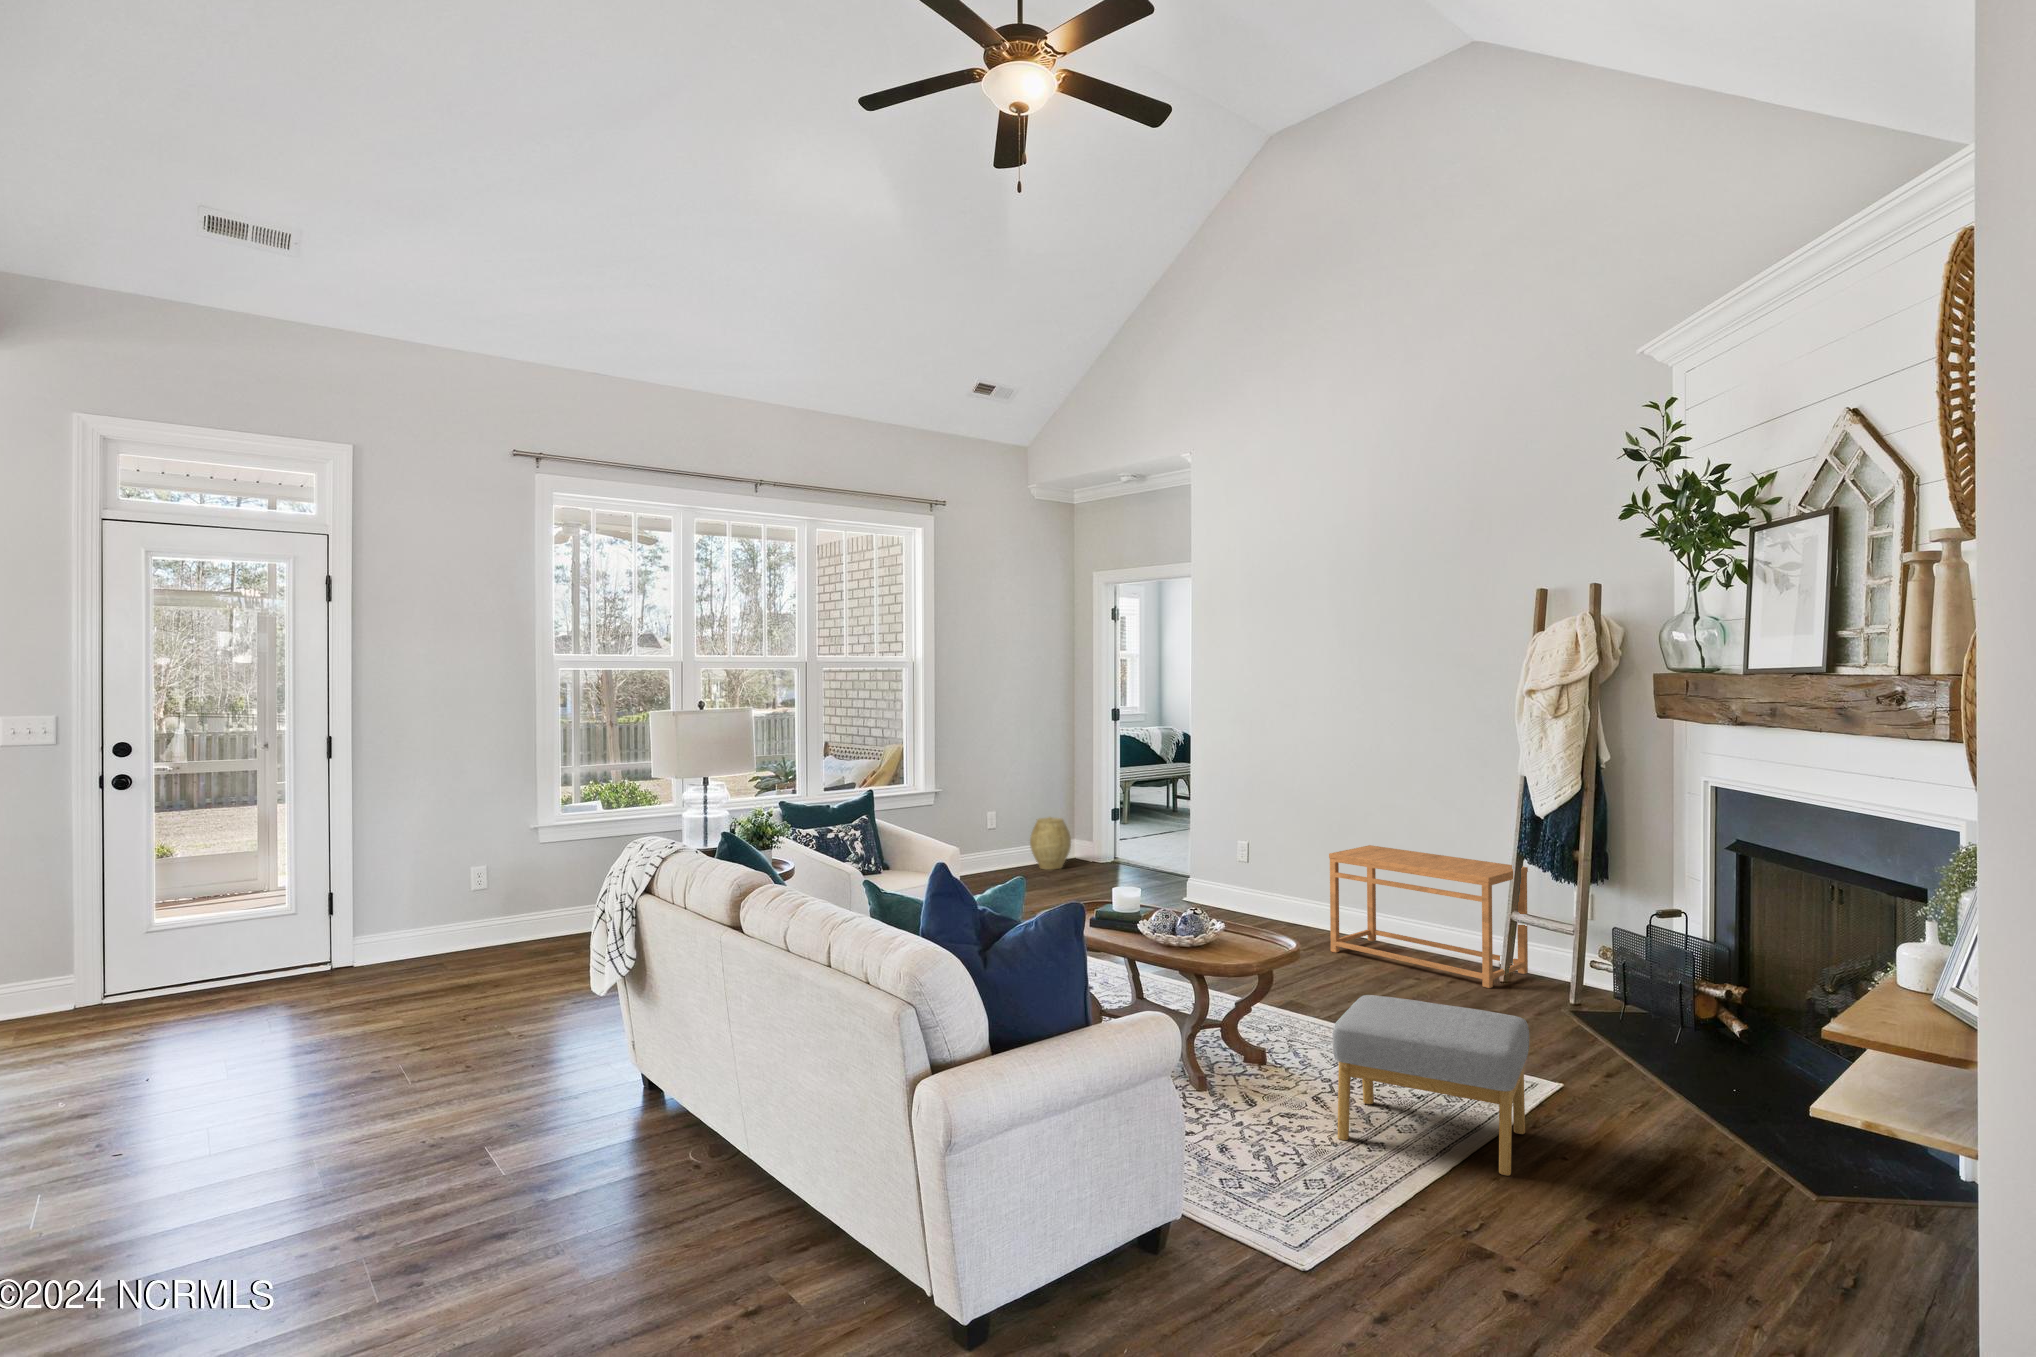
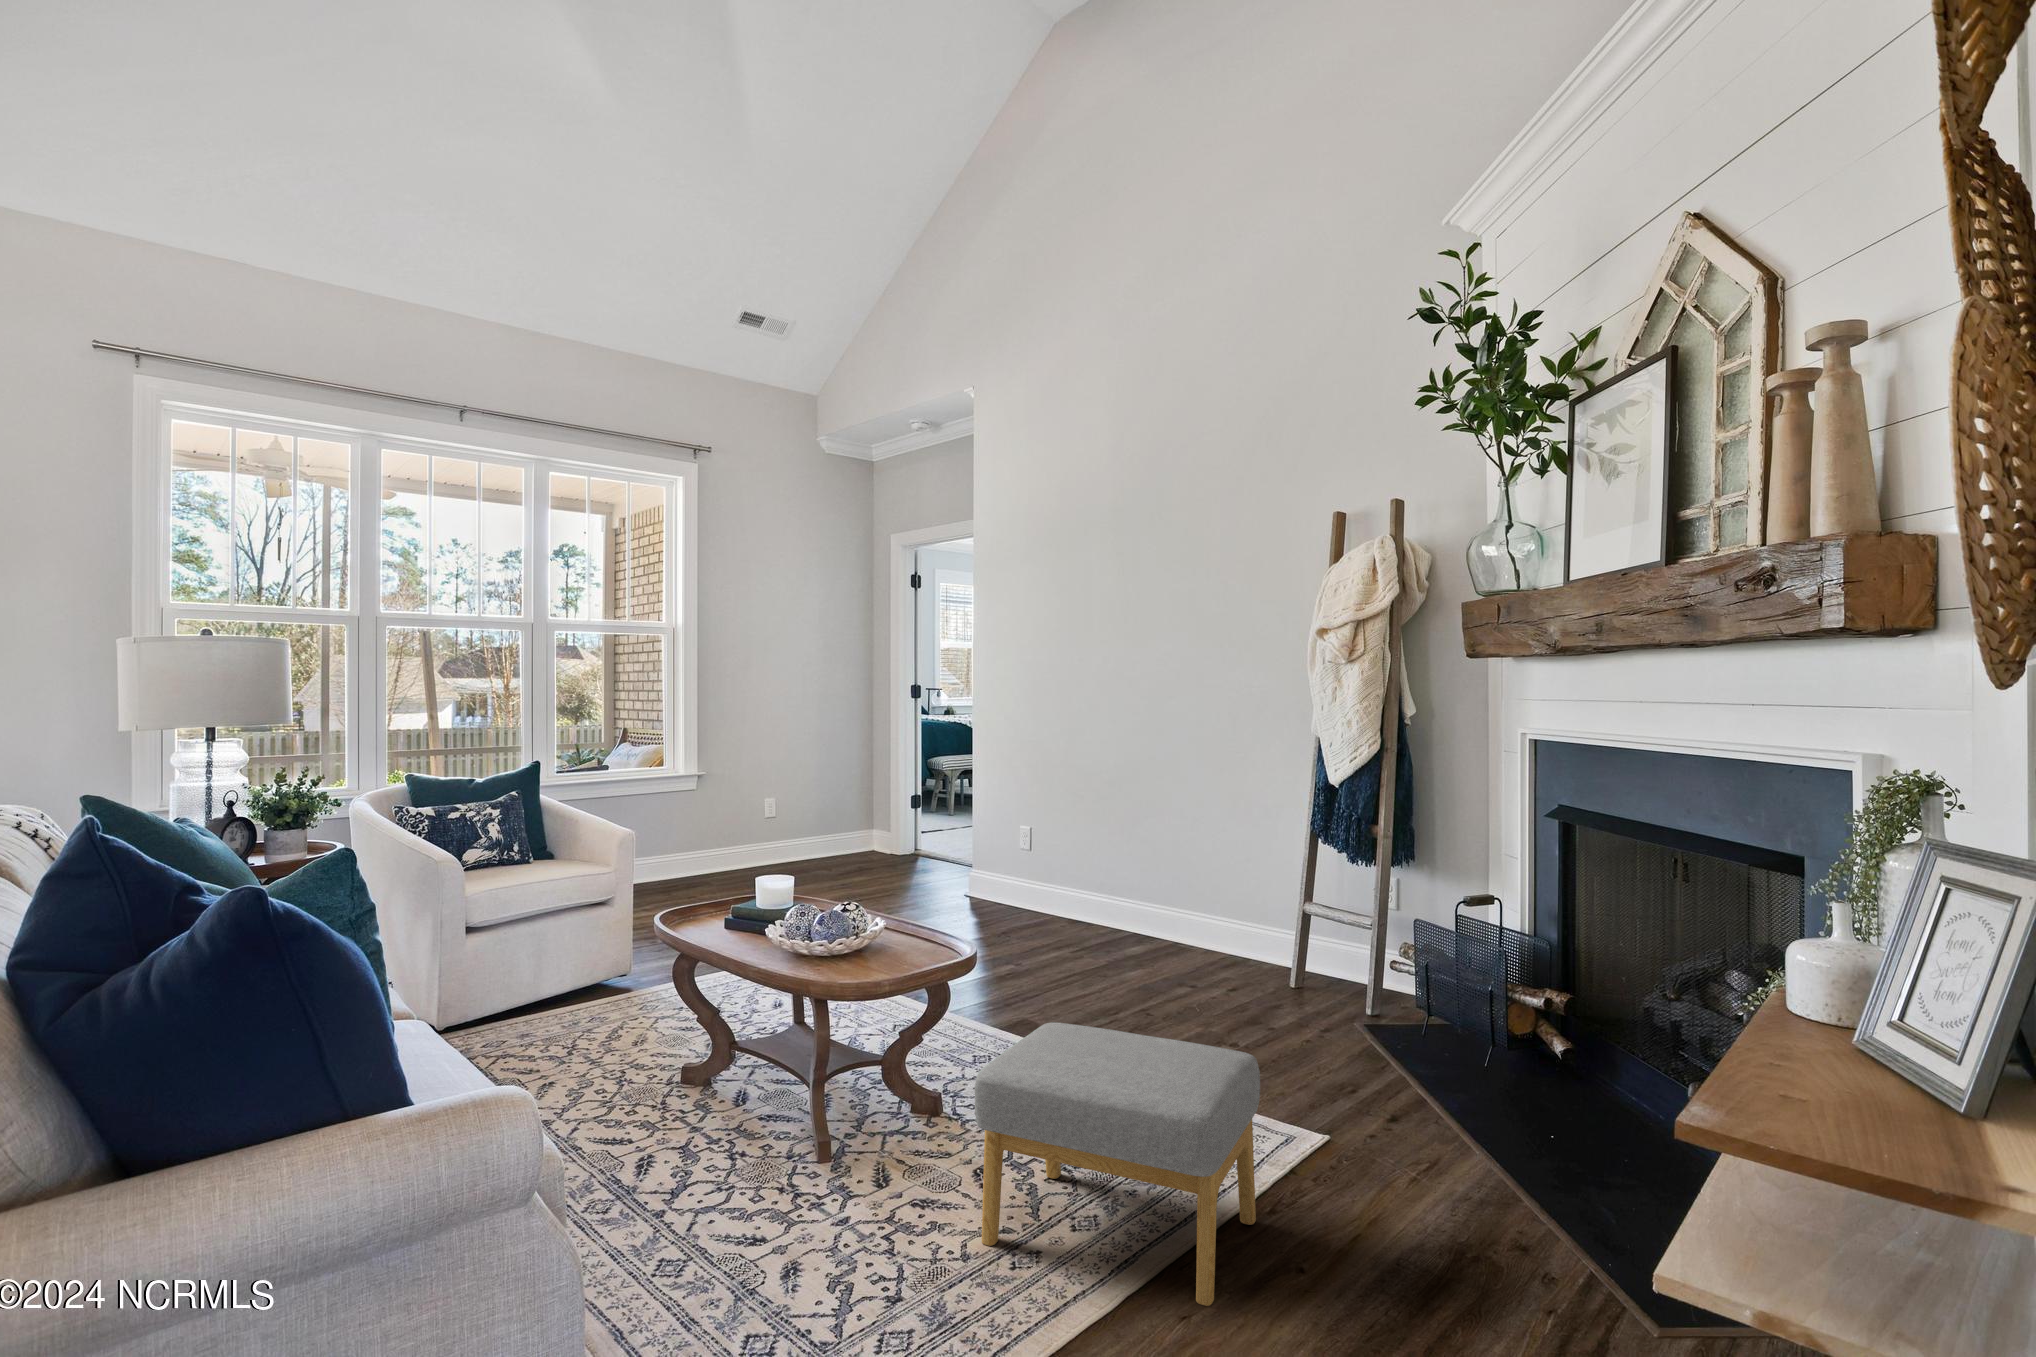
woven basket: present [1030,817,1071,870] -> none [810,804,857,864]
side table: present [1329,845,1528,988] -> none [1100,827,1325,998]

